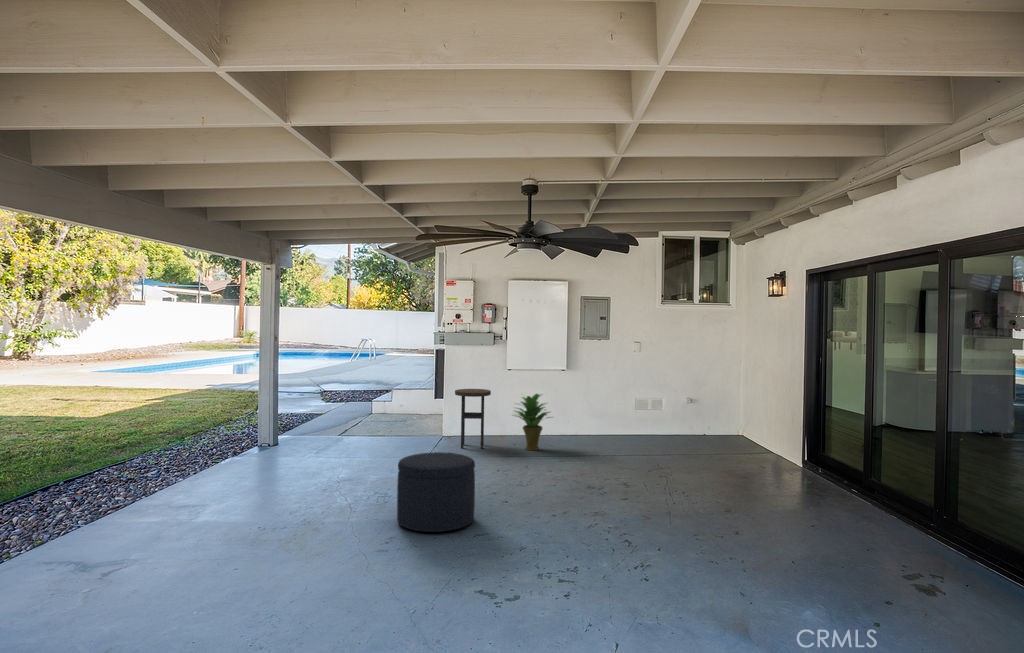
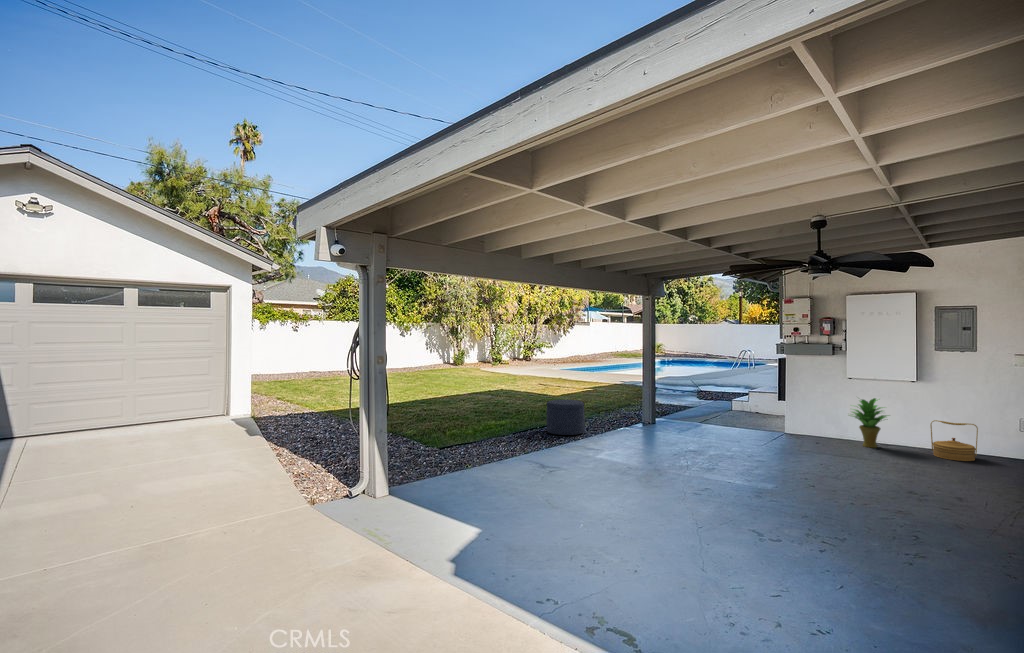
side table: present [455,389,491,448] -> none [793,390,827,440]
woven basket: none [586,414,625,455] -> present [930,420,978,461]
ottoman: present [397,452,475,532] -> present [547,400,585,435]

